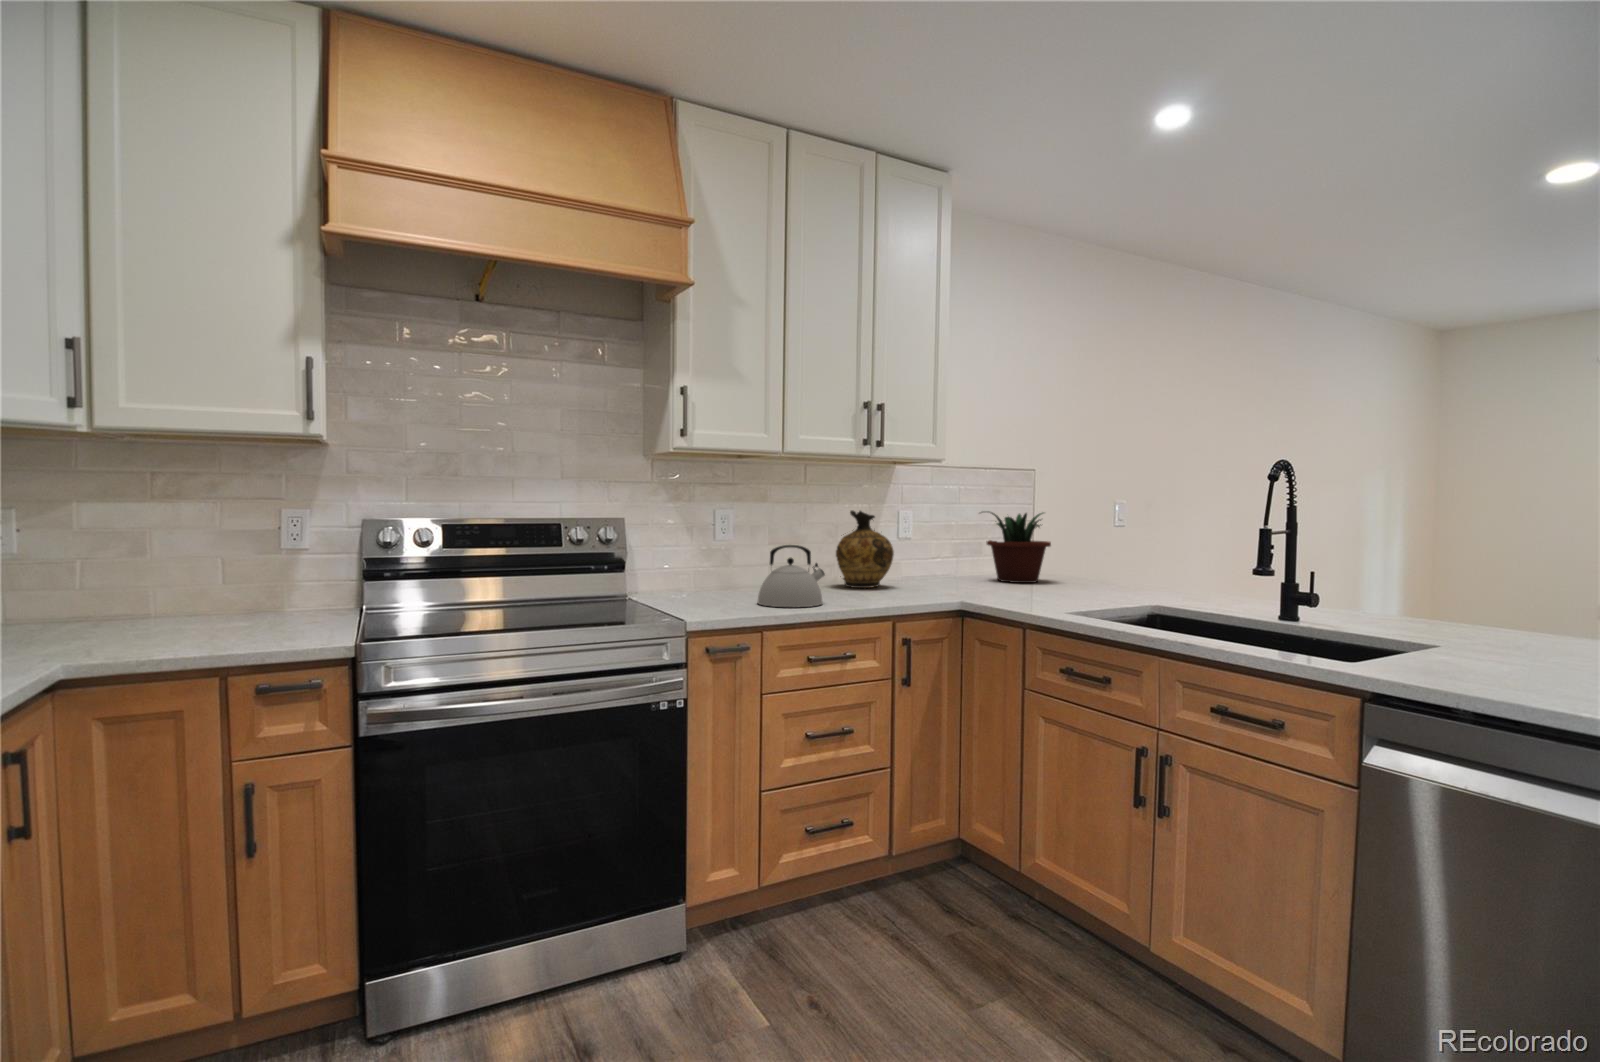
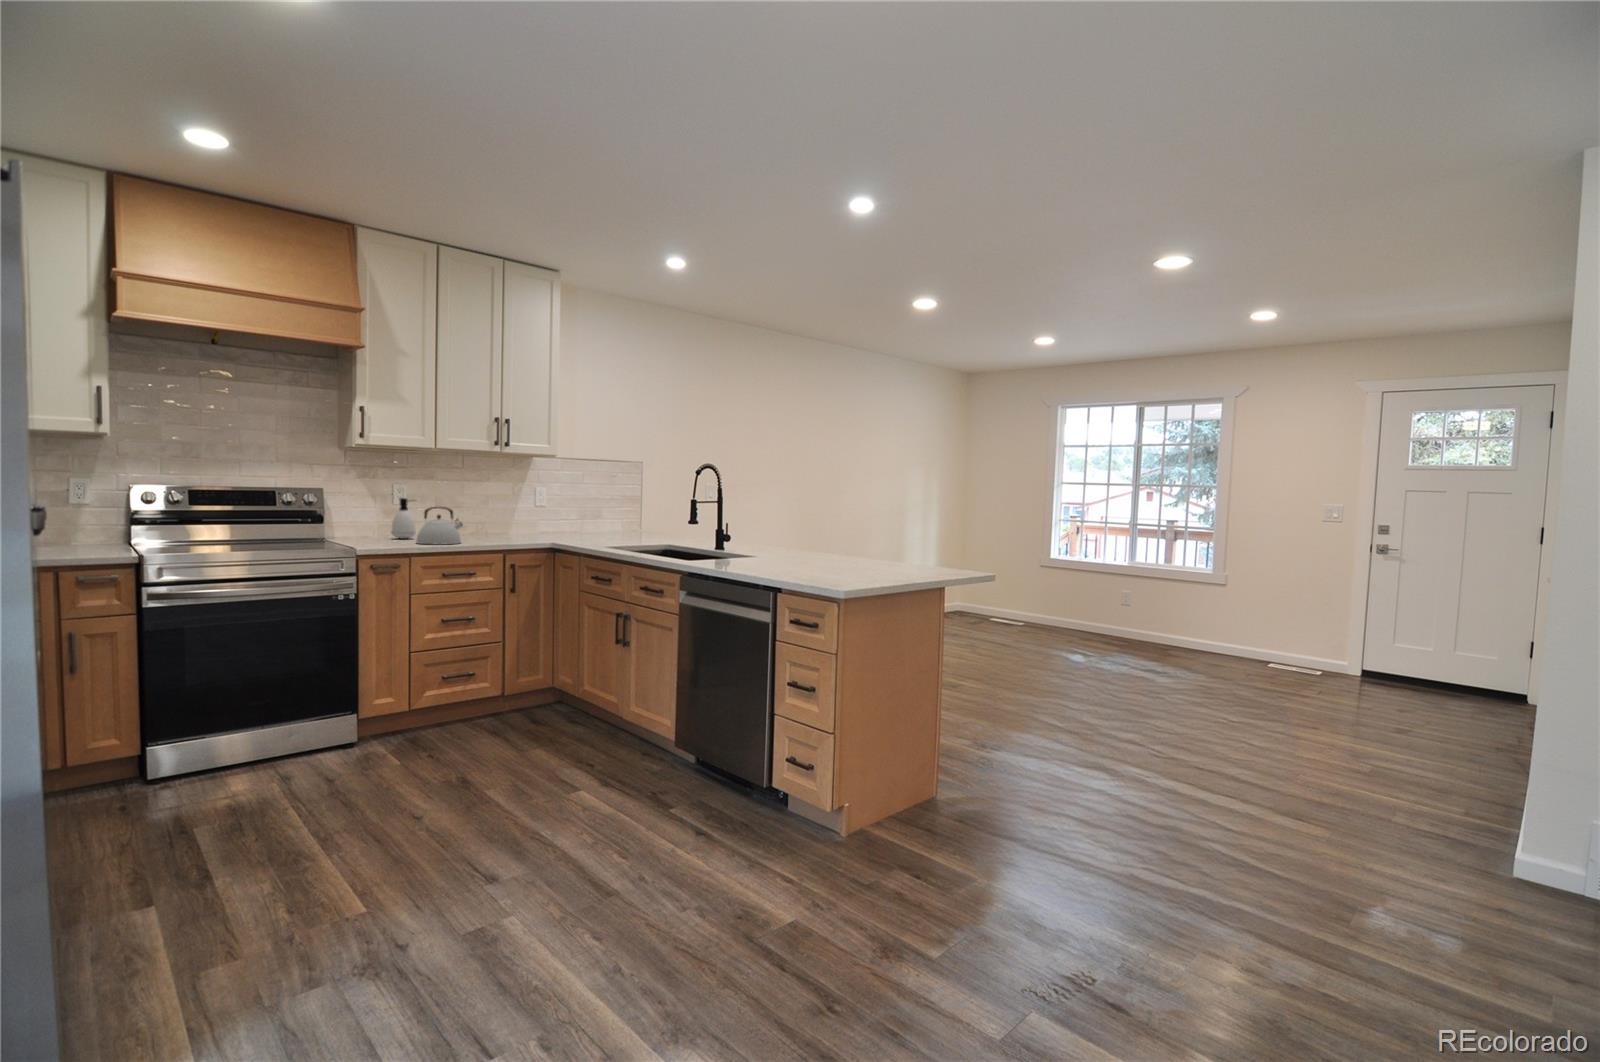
ceramic jug: present [836,510,894,588] -> none [485,486,529,537]
potted plant: present [987,512,1051,583] -> none [596,488,647,536]
soap dispenser: none [711,531,745,593] -> present [391,498,416,539]

